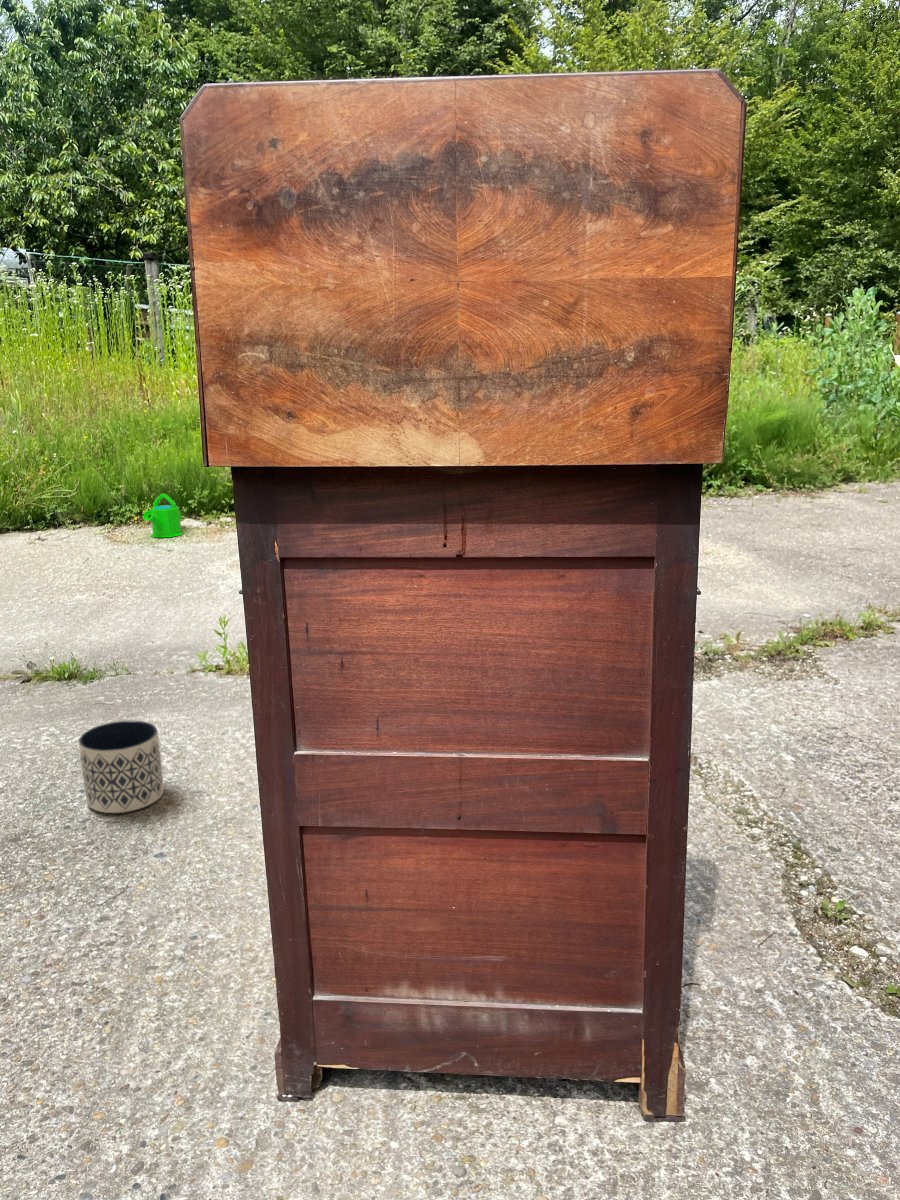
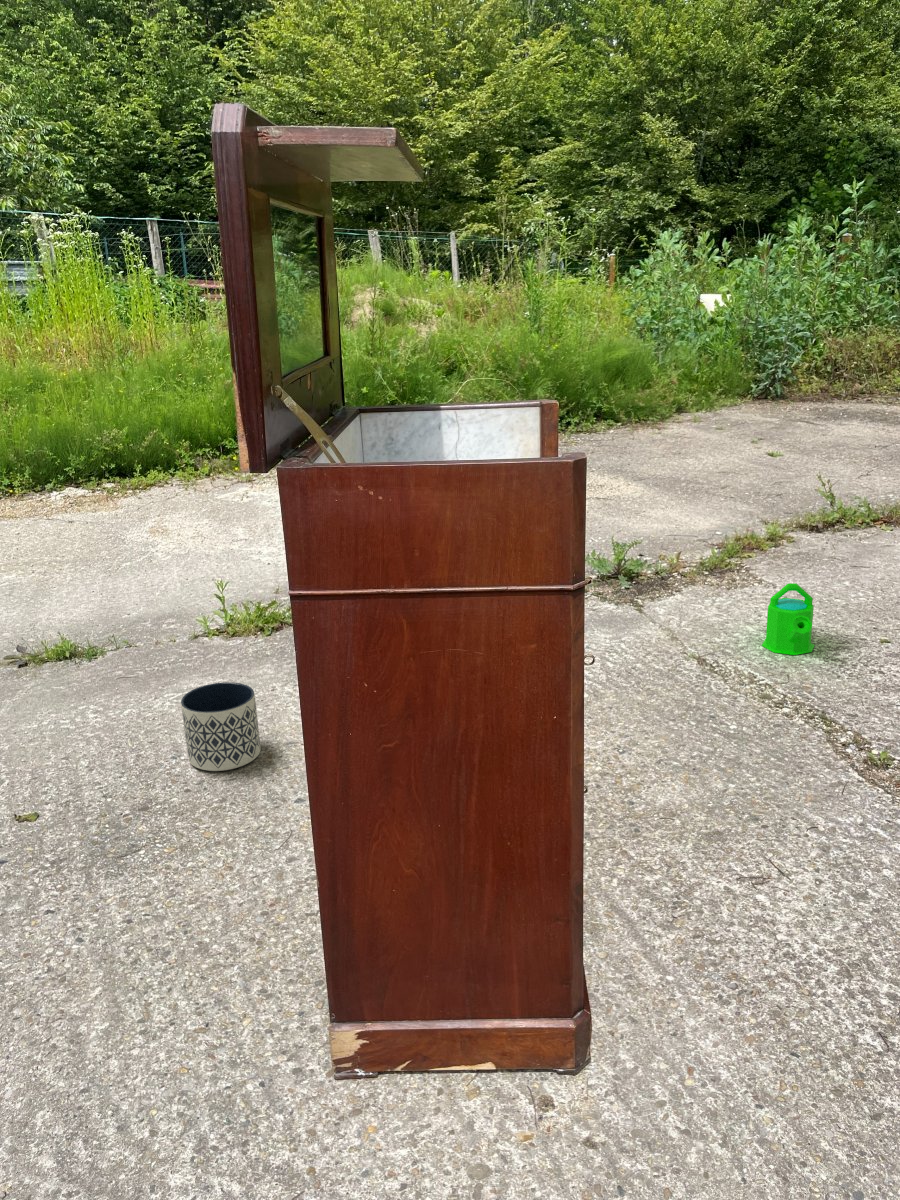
watering can: present [143,494,183,538] -> present [762,583,815,655]

